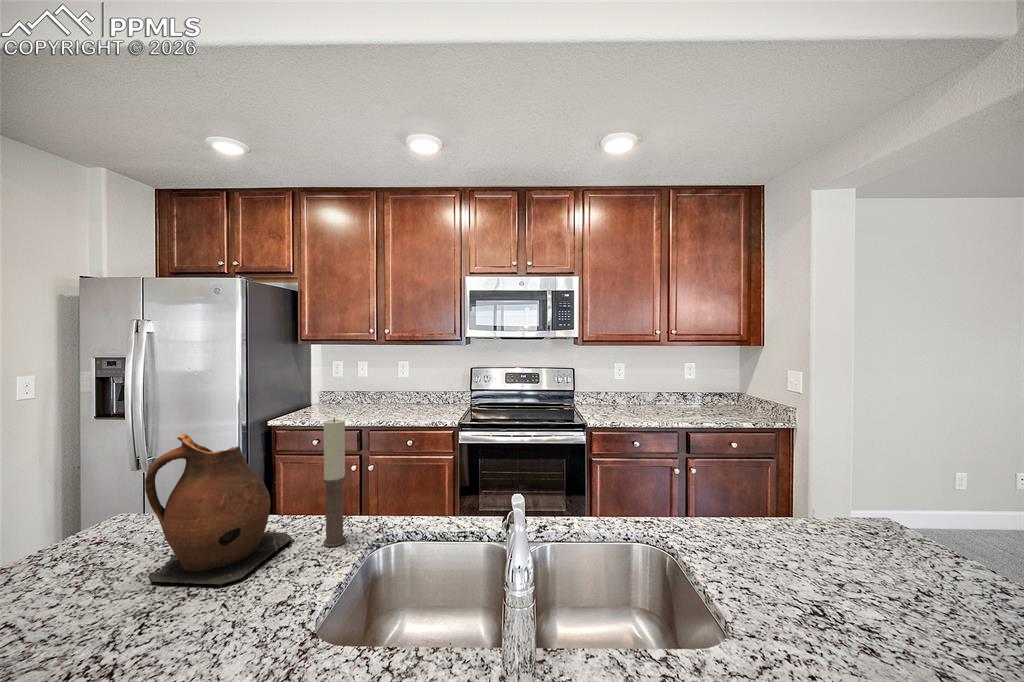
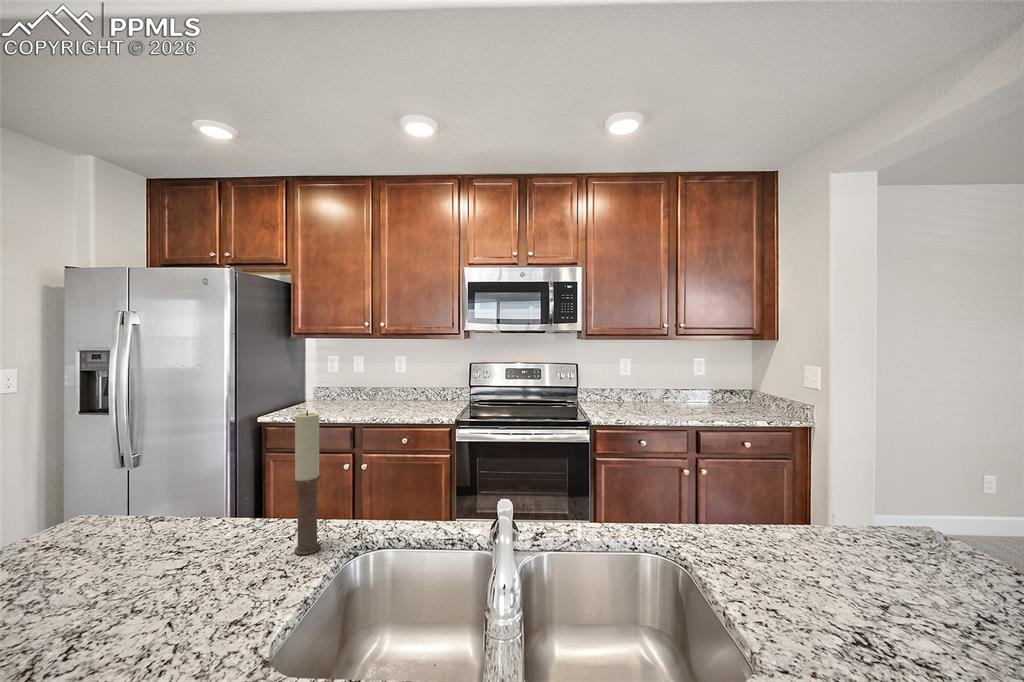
ceramic pitcher: present [145,434,292,587] -> none [87,428,261,602]

